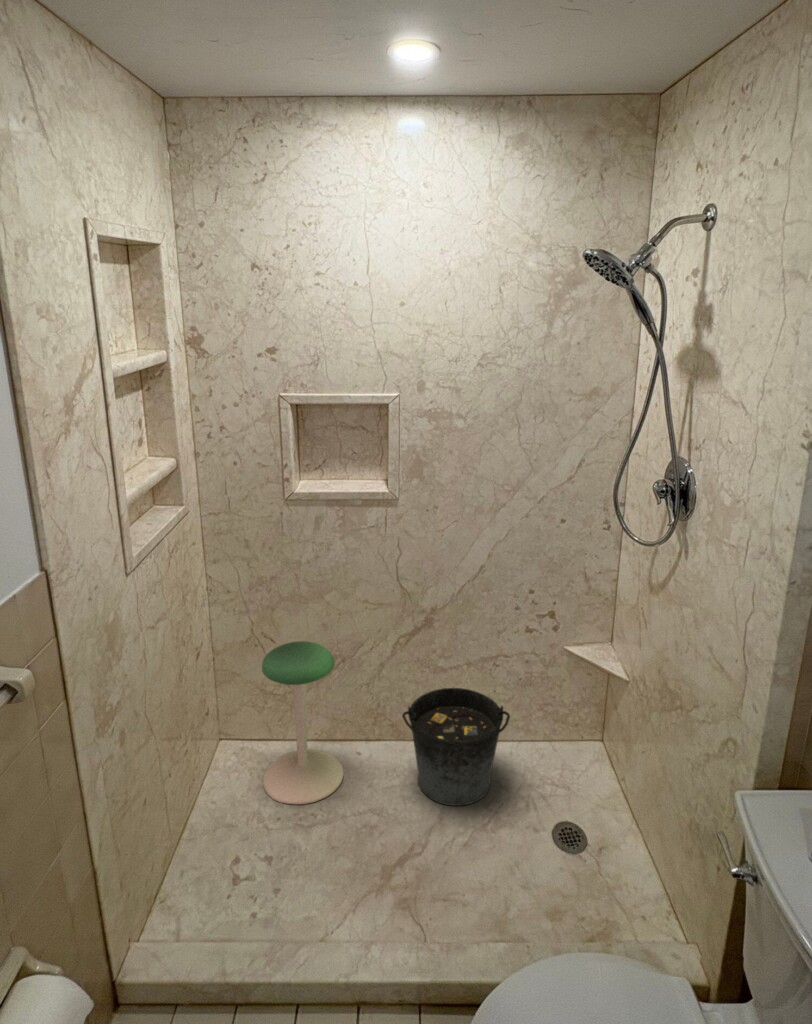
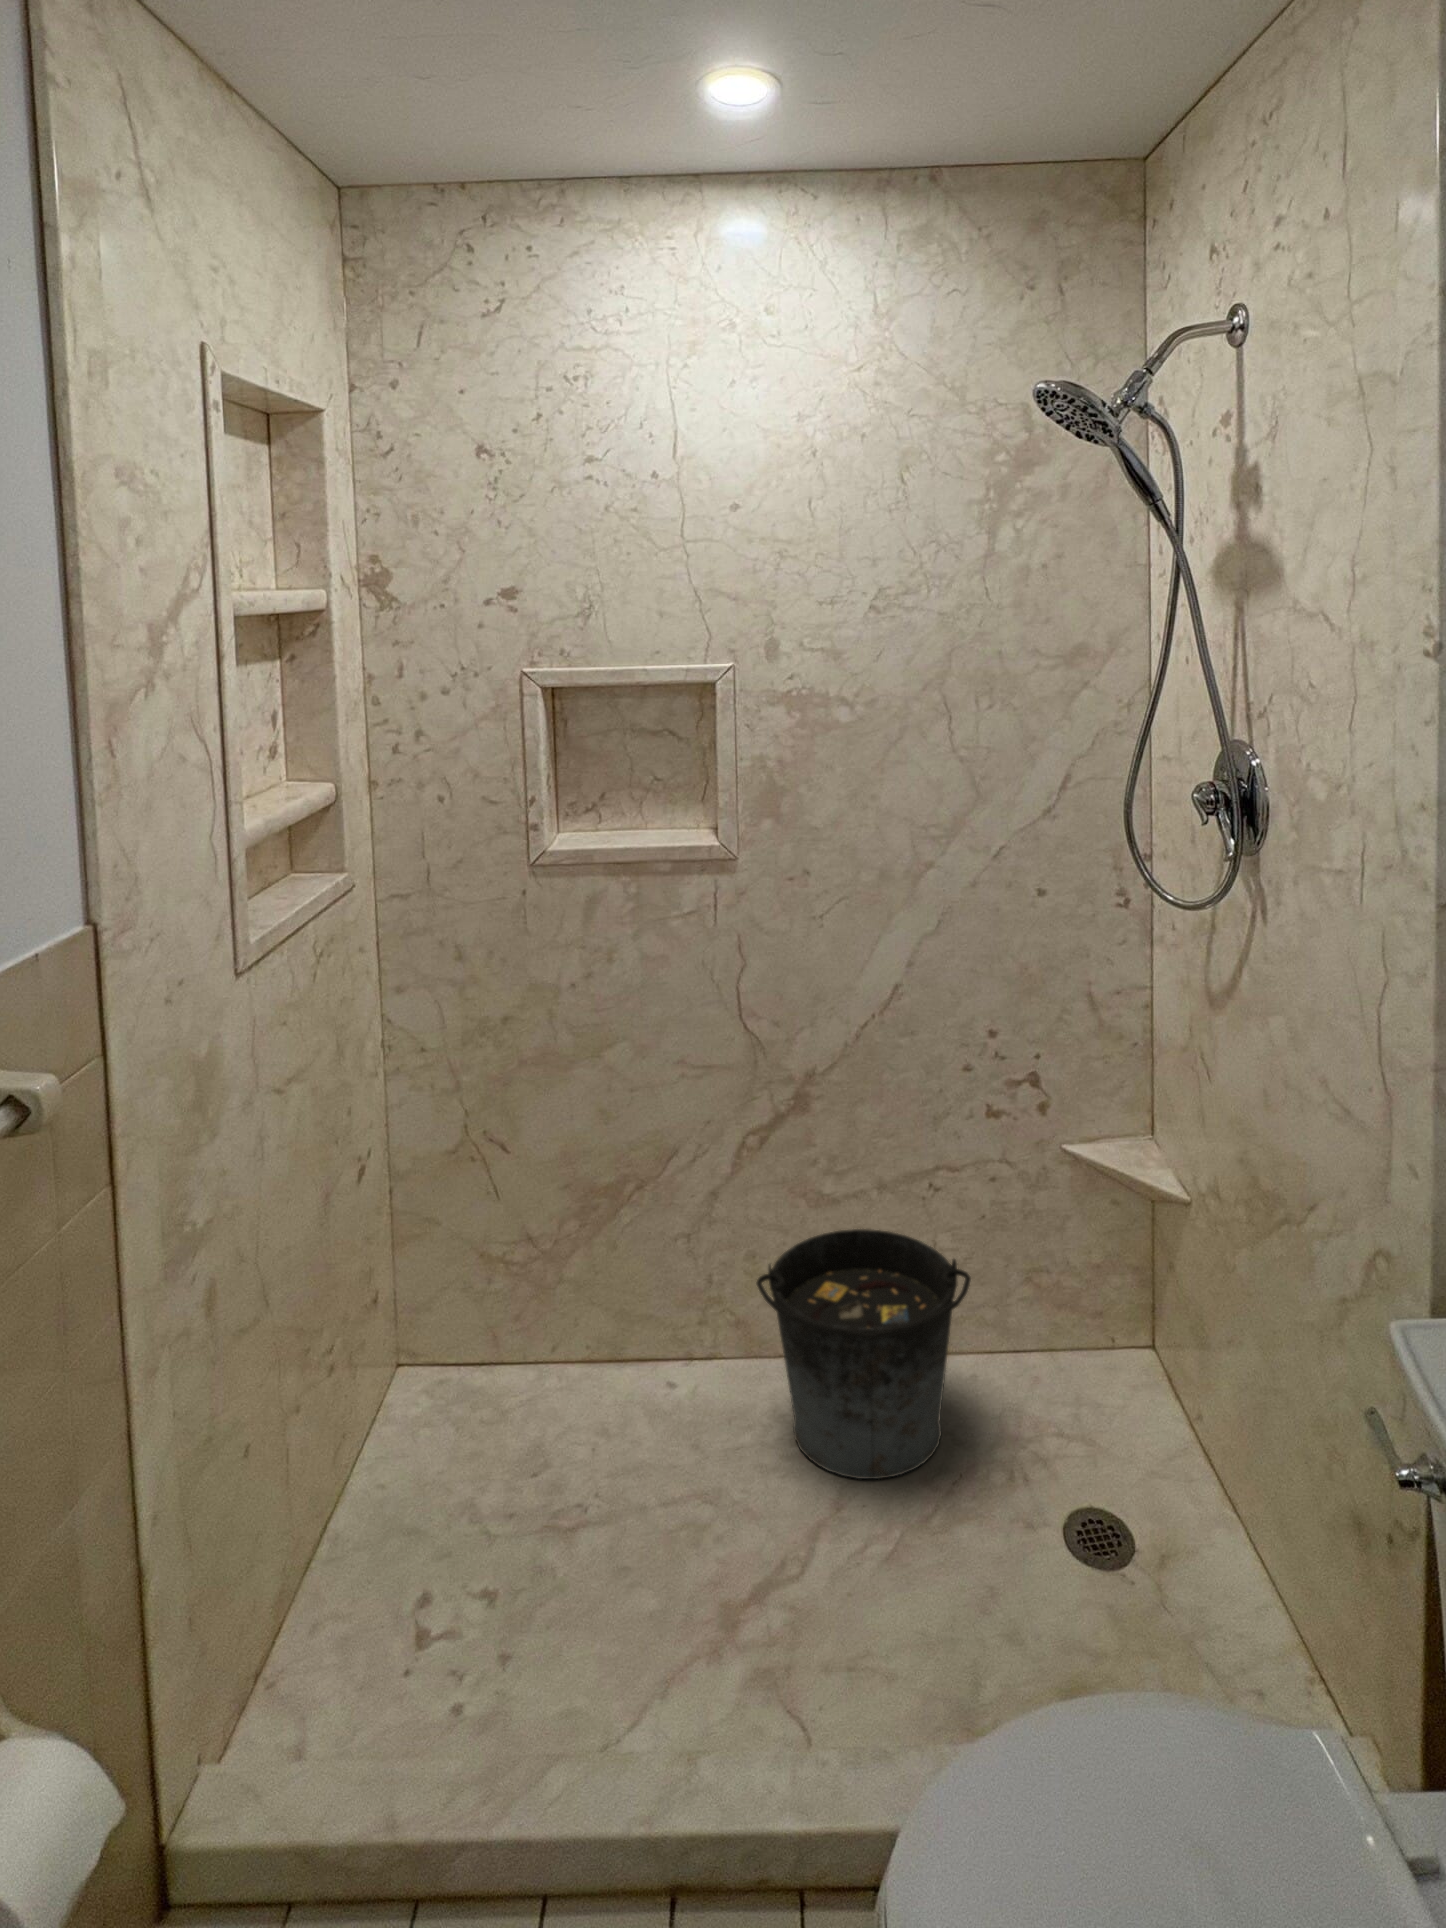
stool: present [262,641,344,804] -> none [479,1136,642,1484]

